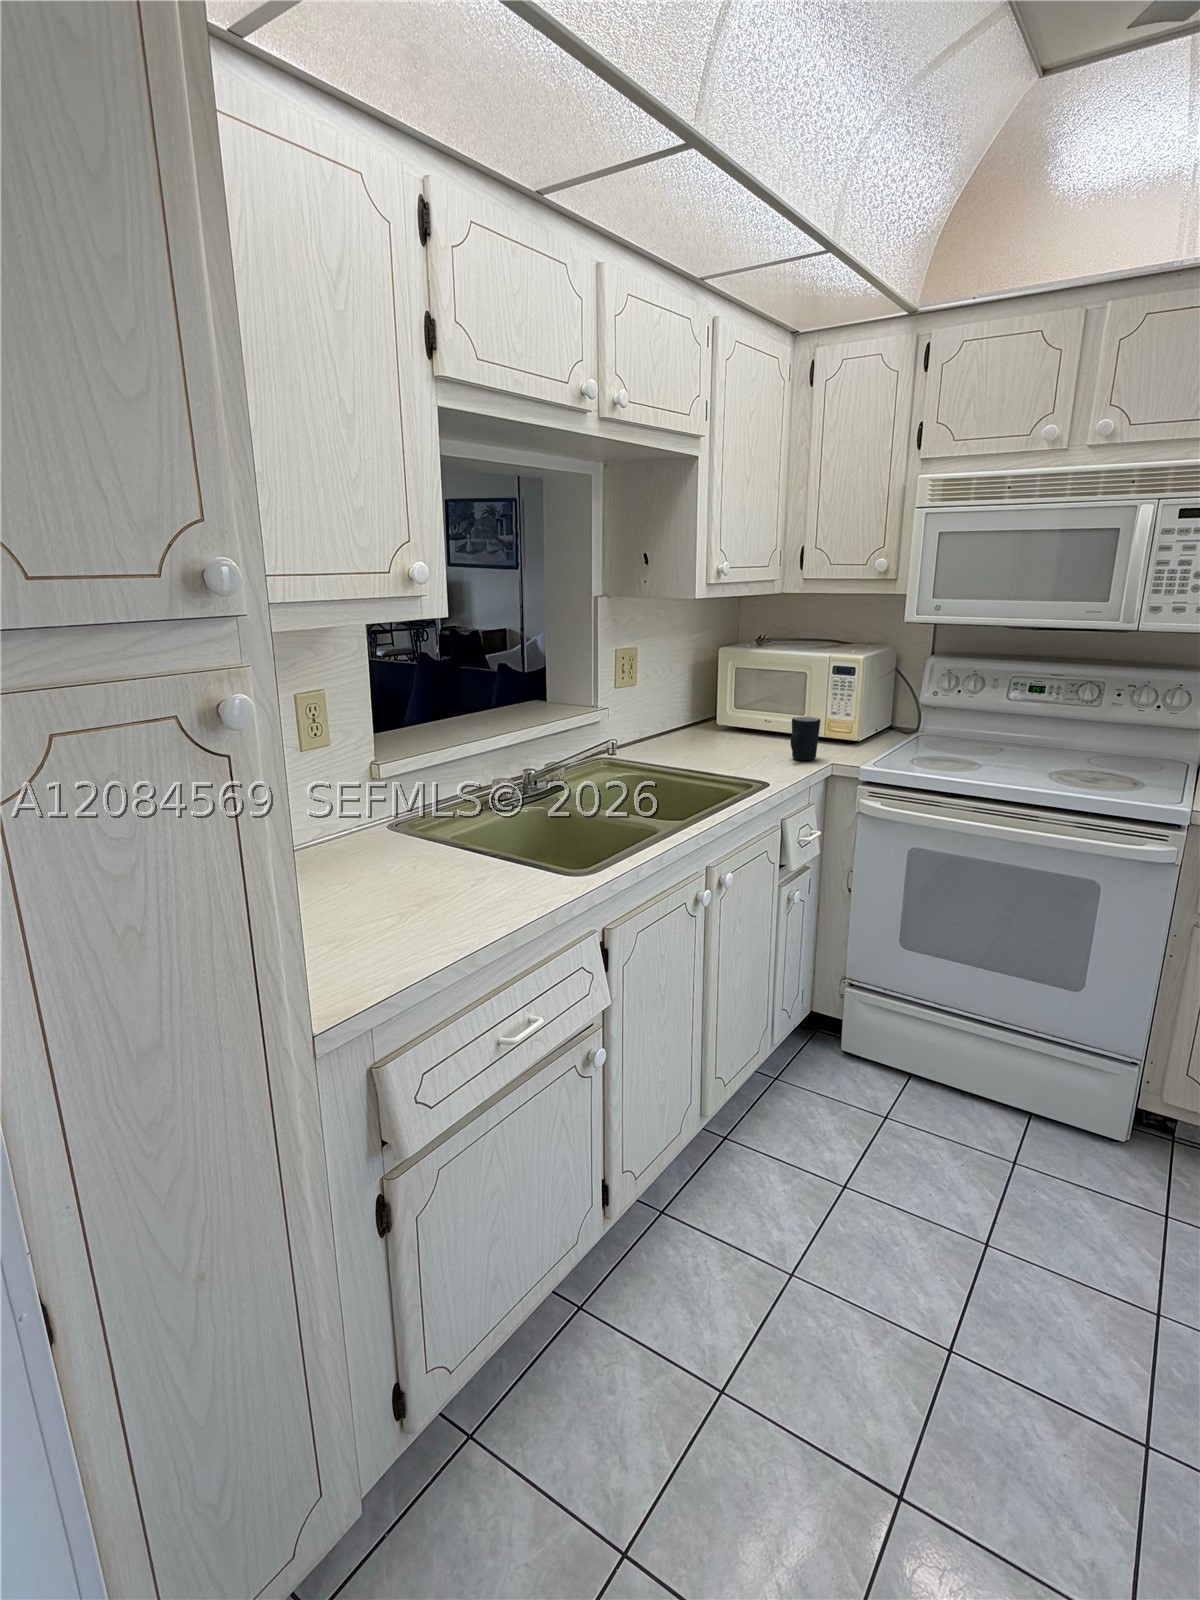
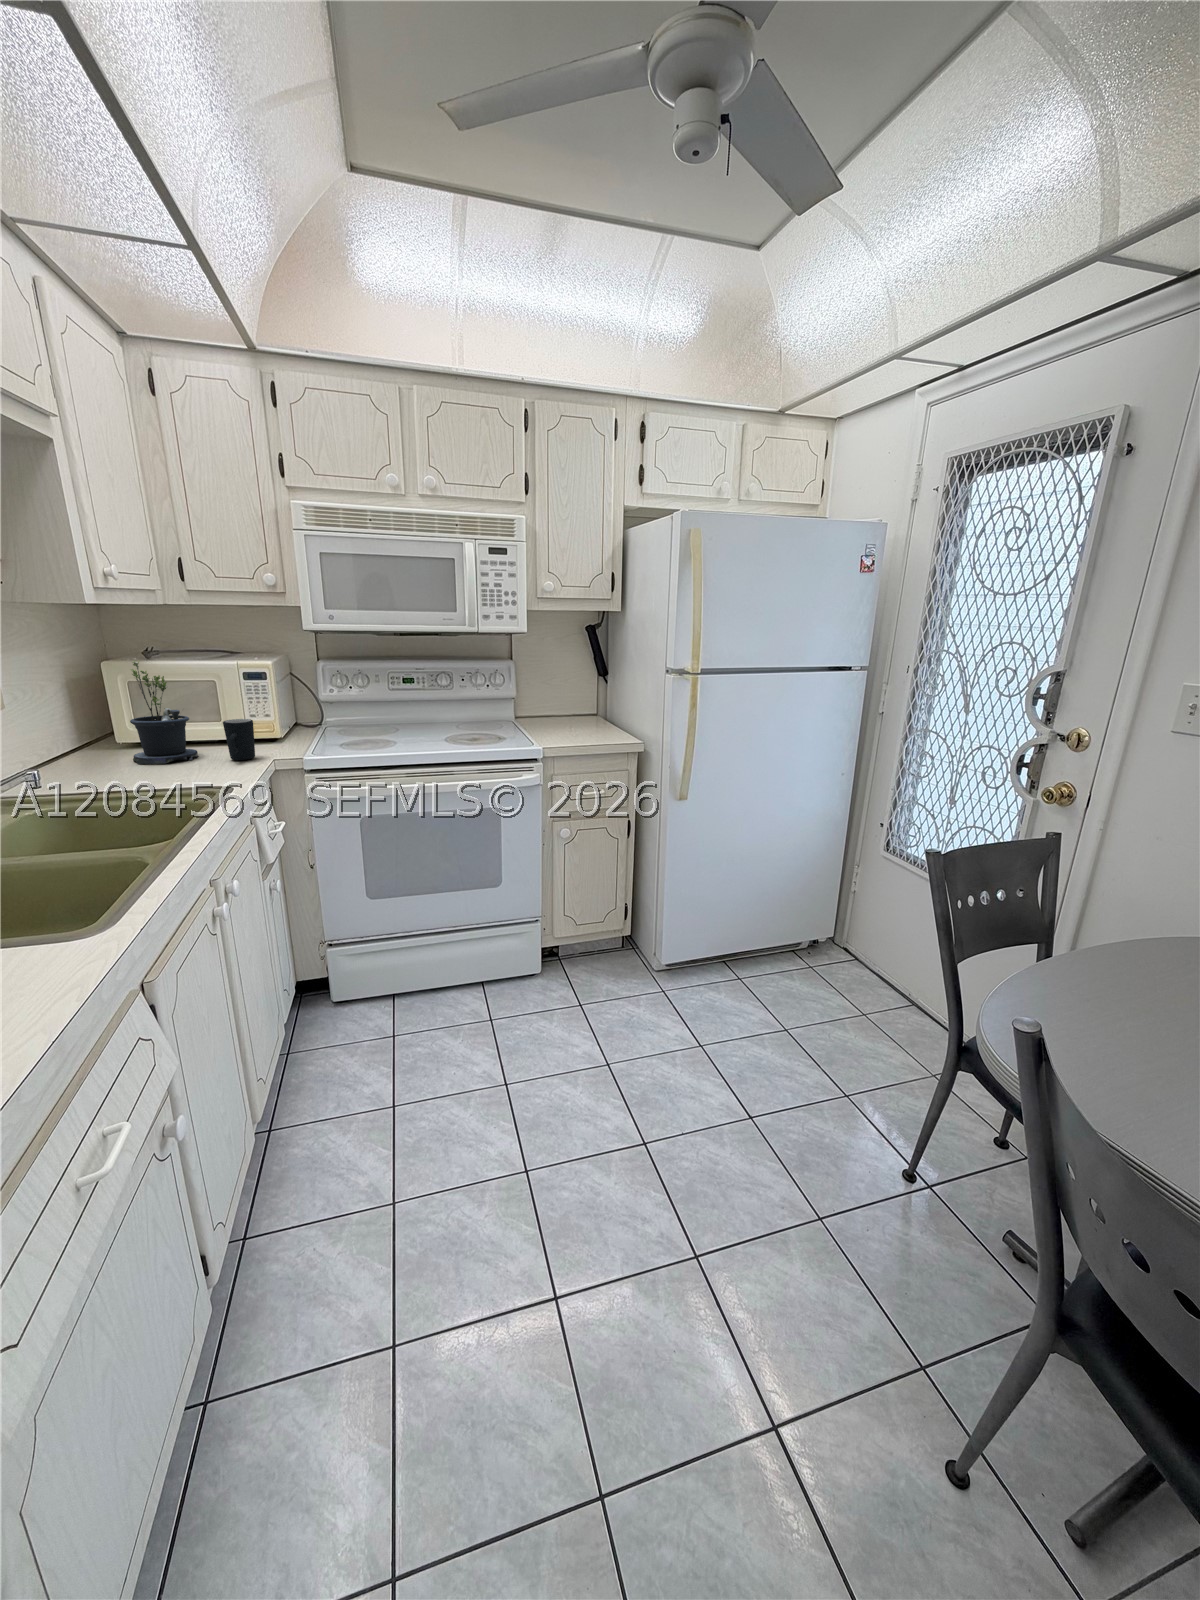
potted plant: none [717,651,777,752] -> present [130,660,198,764]

